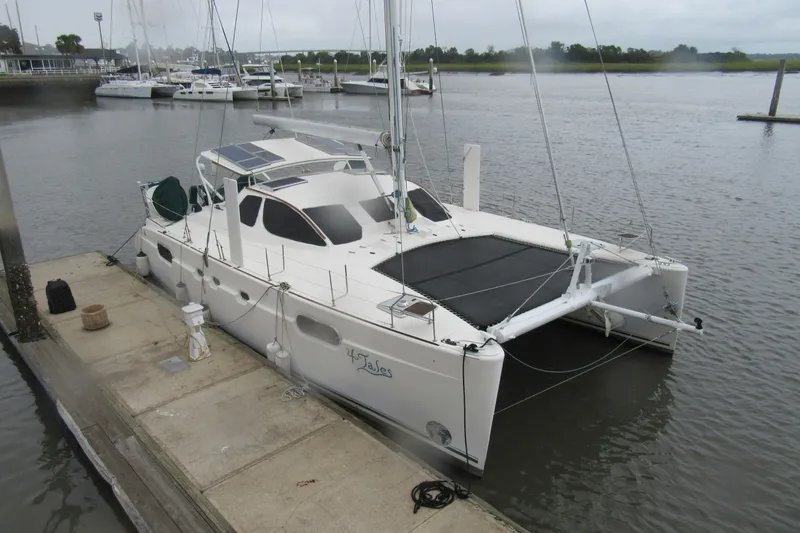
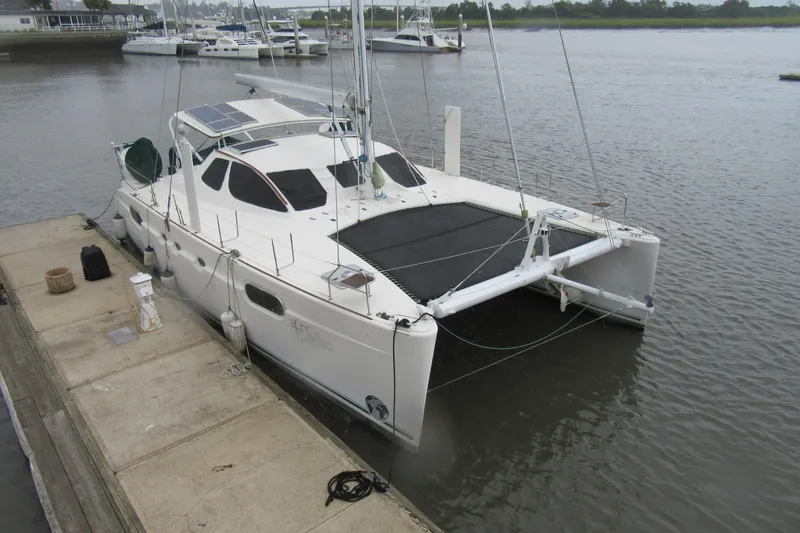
backpack: present [45,278,76,314] -> present [80,245,111,281]

